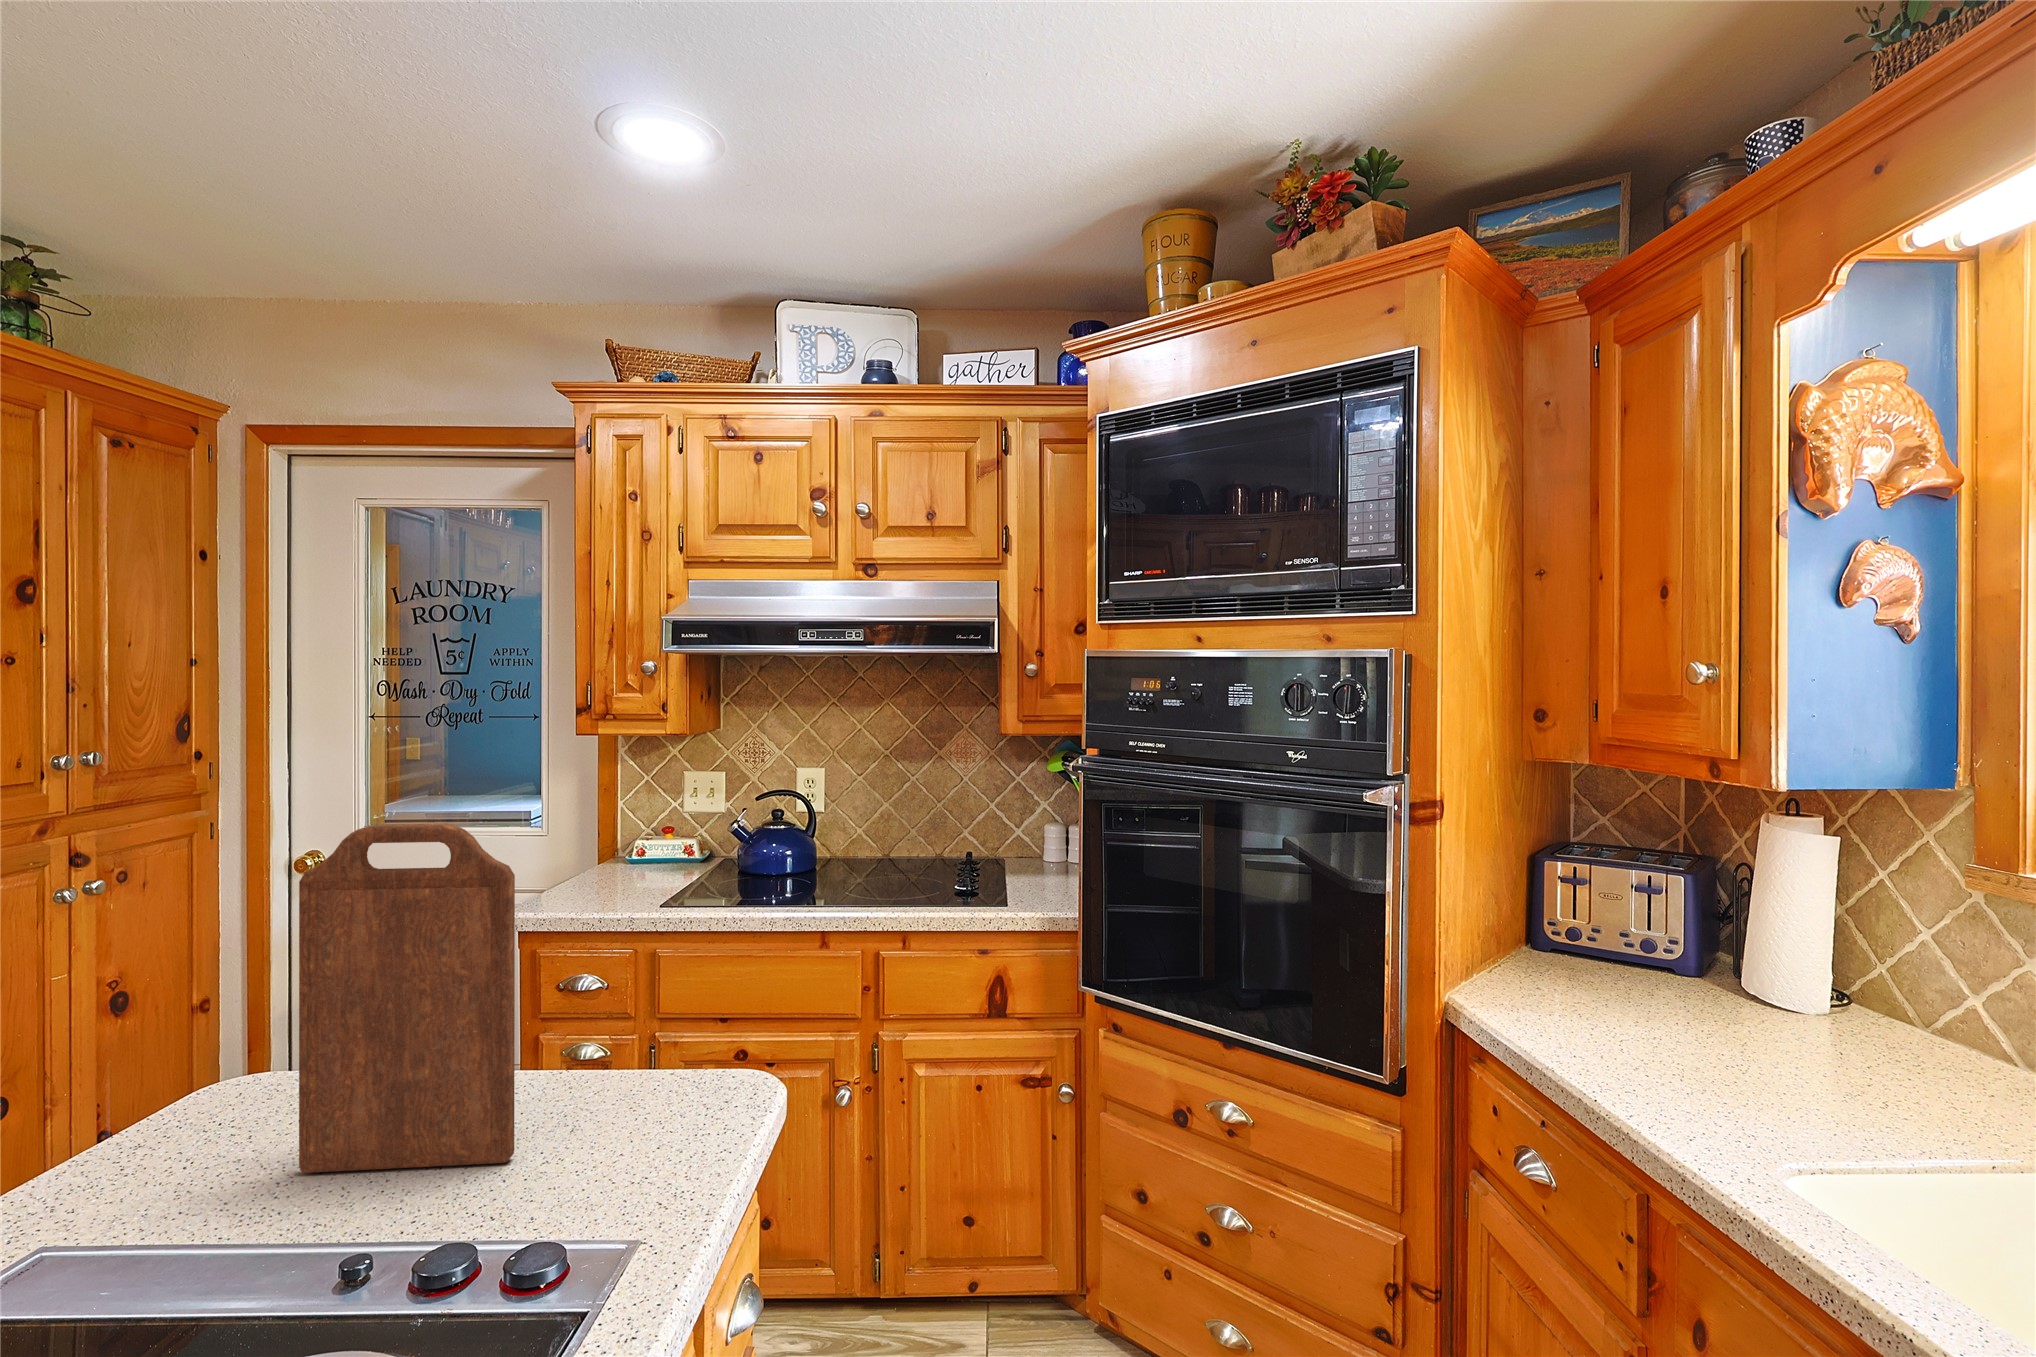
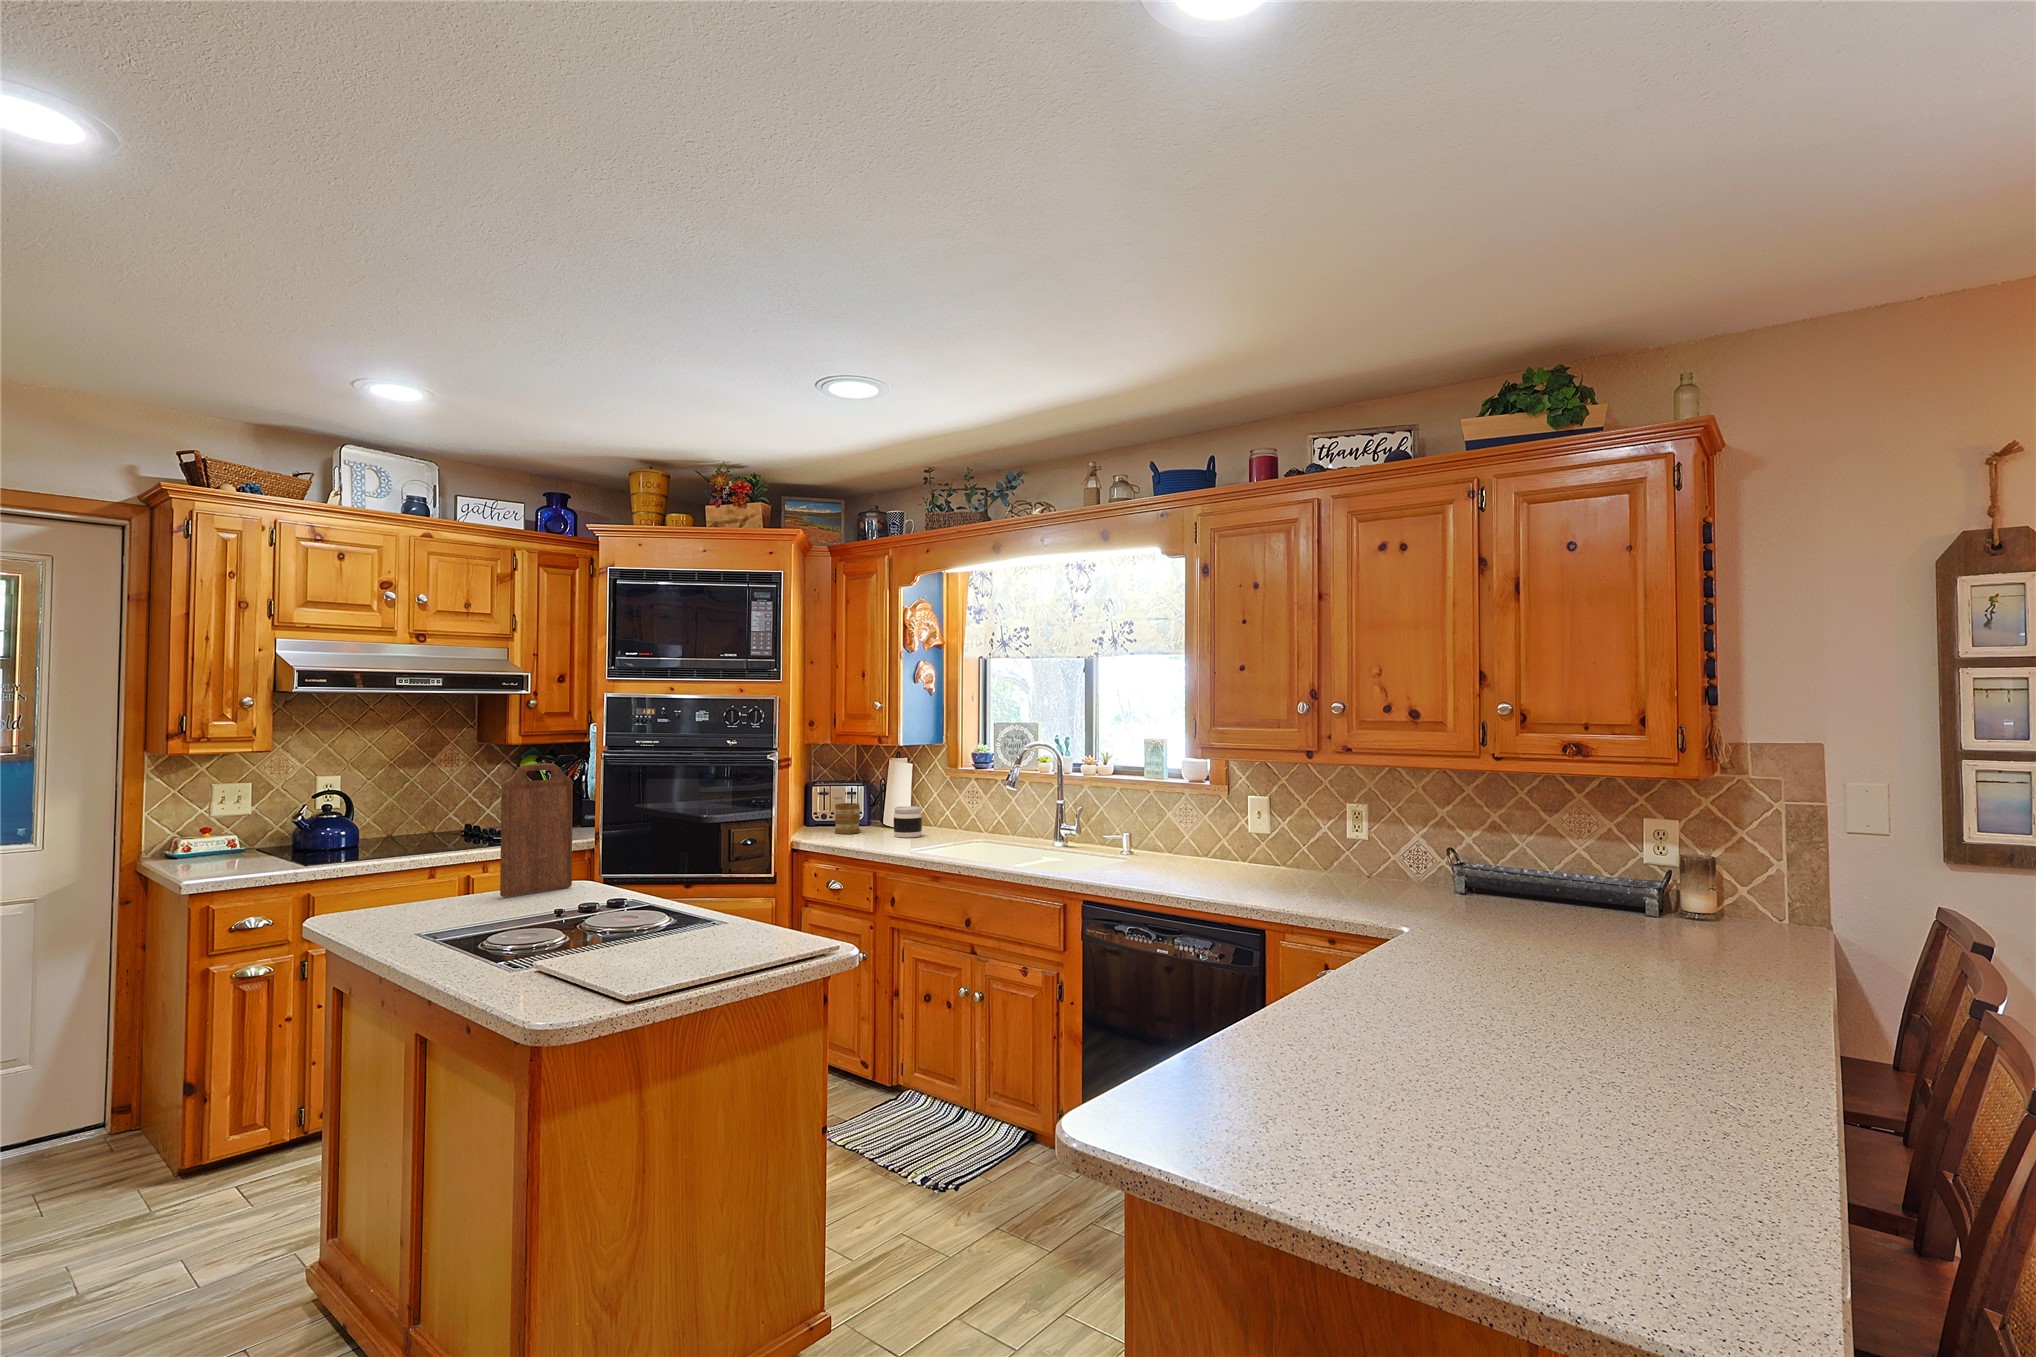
mug: none [1580,917,1663,1007] -> present [835,803,860,834]
jar: none [1758,966,1867,1078] -> present [894,806,922,838]

